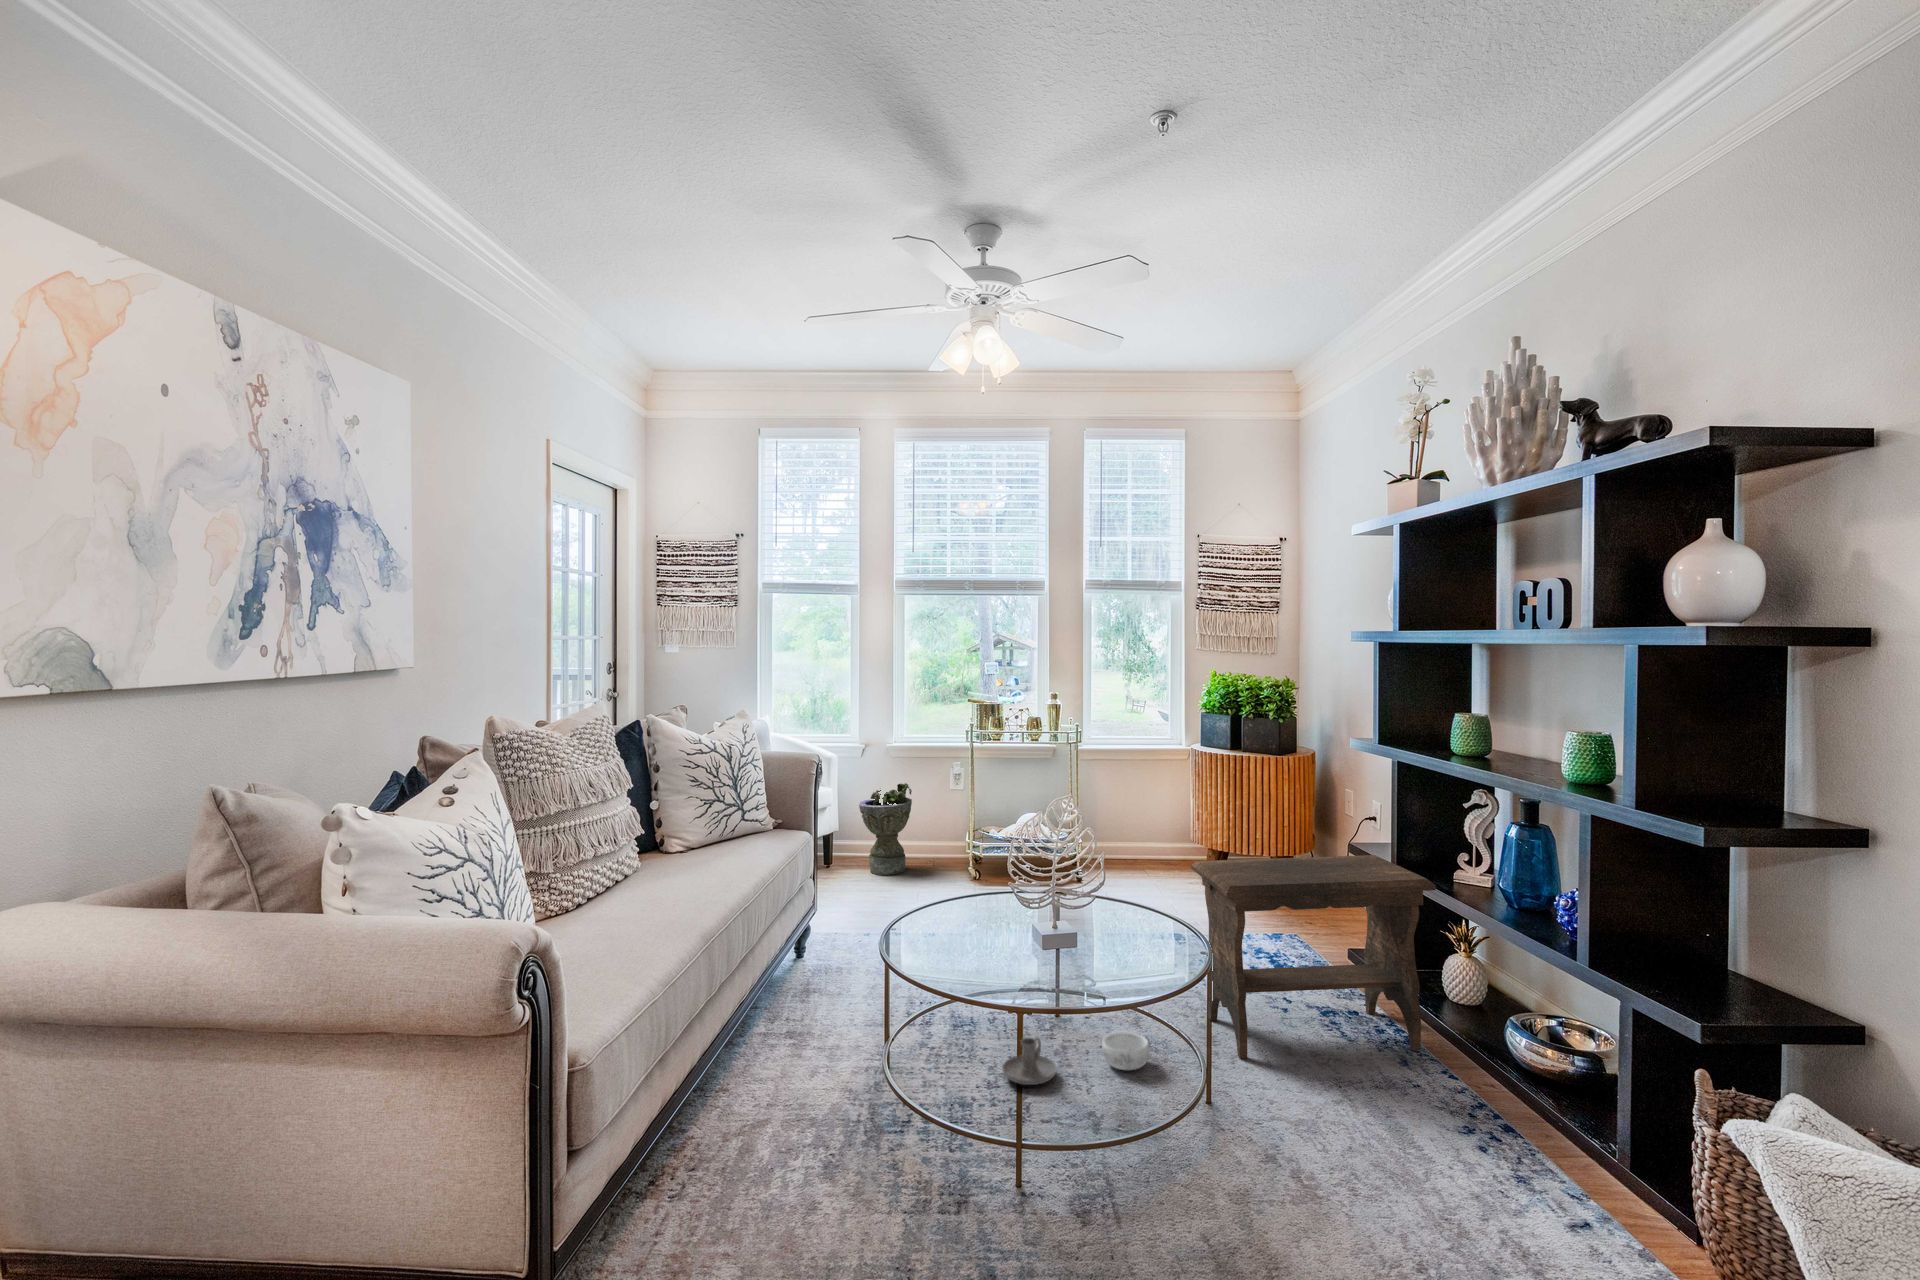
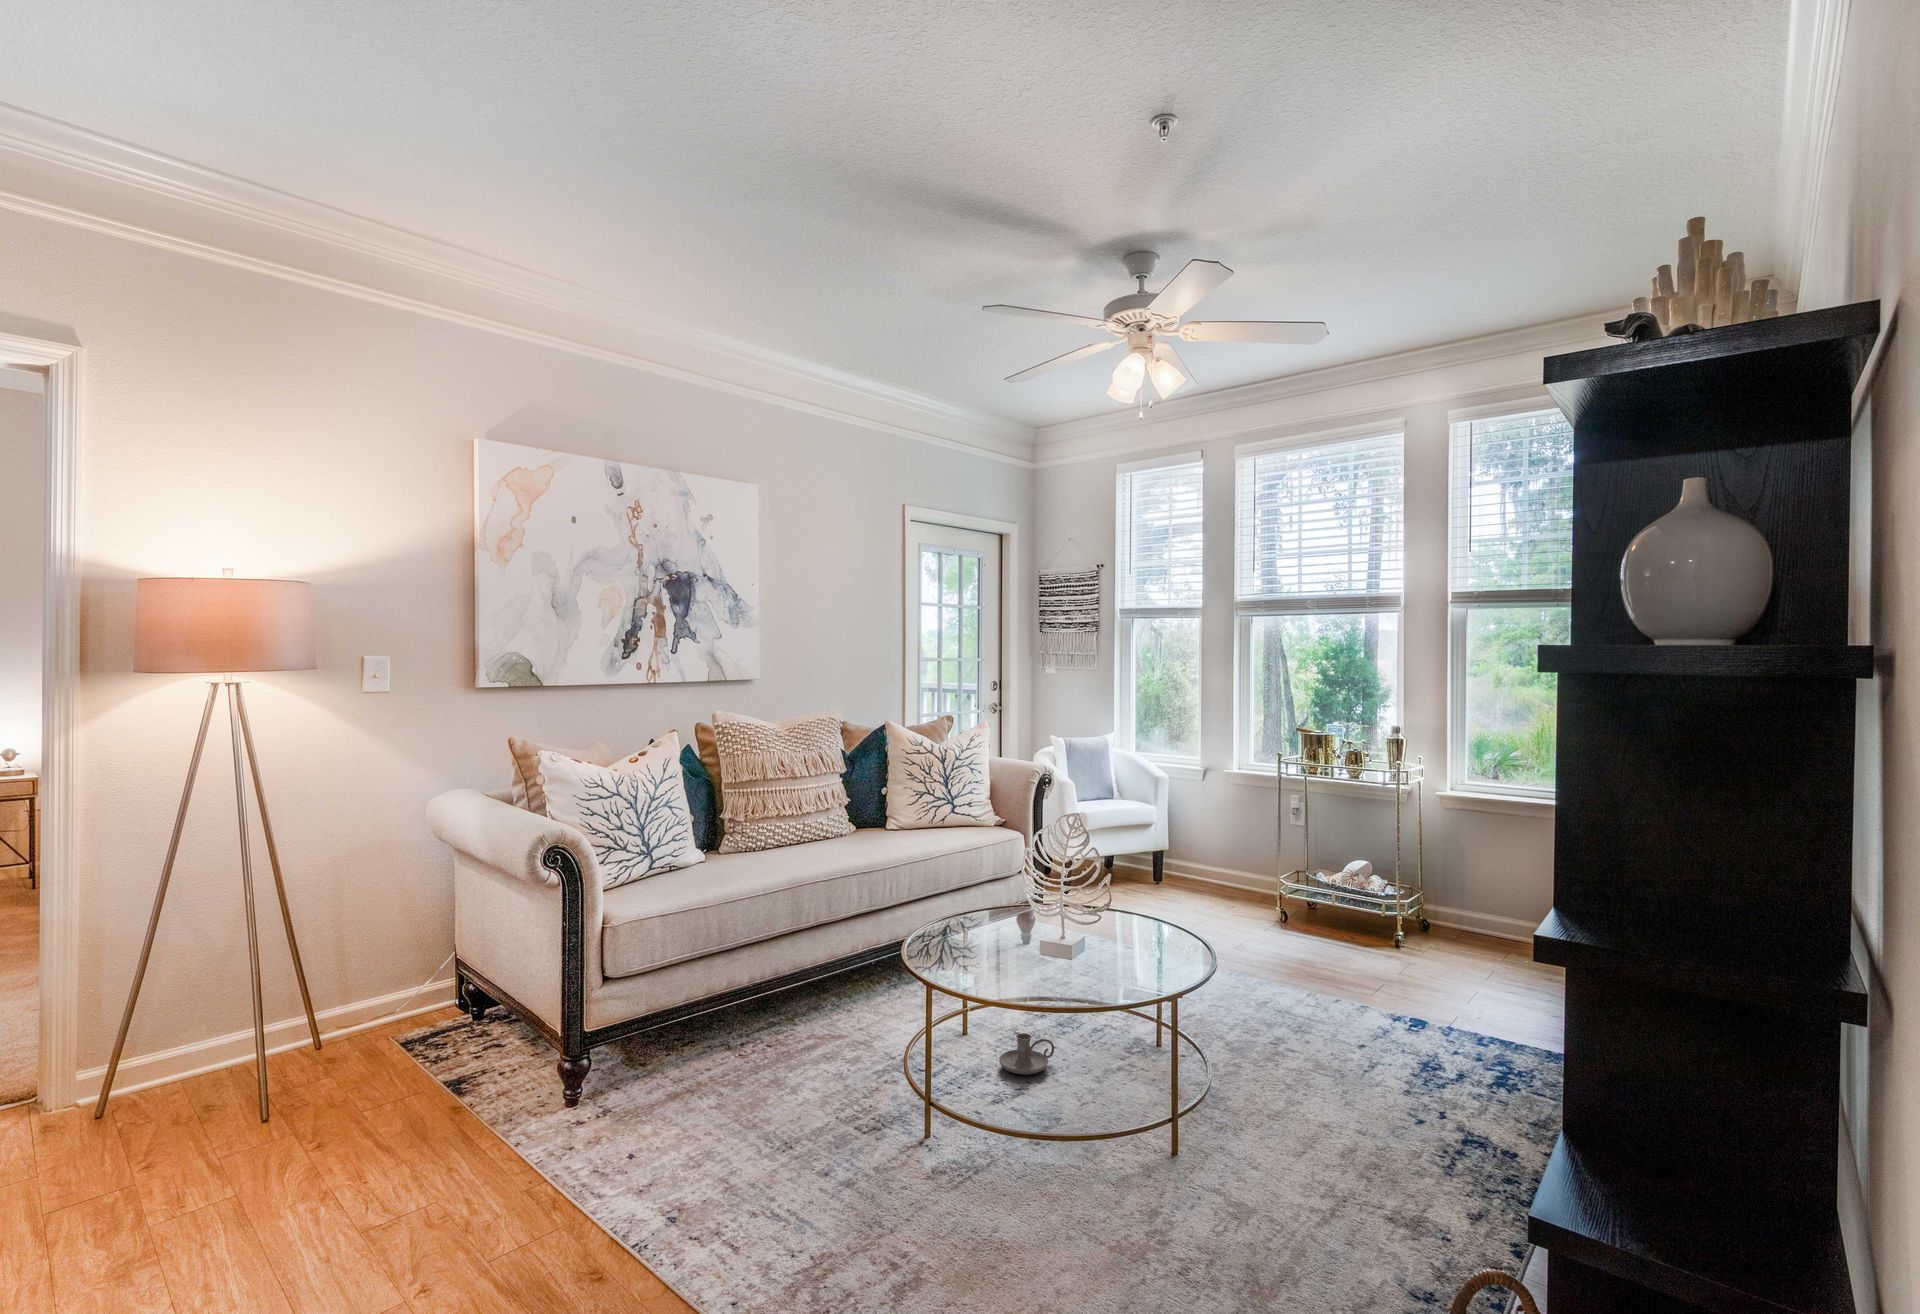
planter: present [859,783,912,875] -> none [1184,810,1239,901]
footstool: present [1191,855,1436,1058] -> none [1212,921,1492,1204]
decorative bowl: present [1102,1032,1150,1070] -> none [1088,1059,1134,1097]

